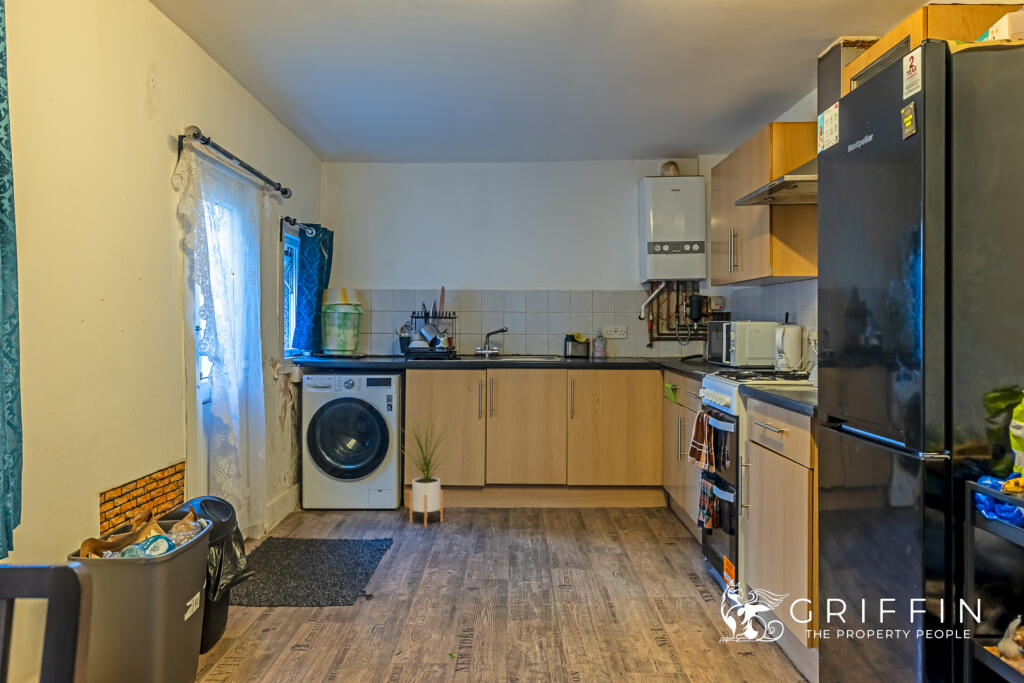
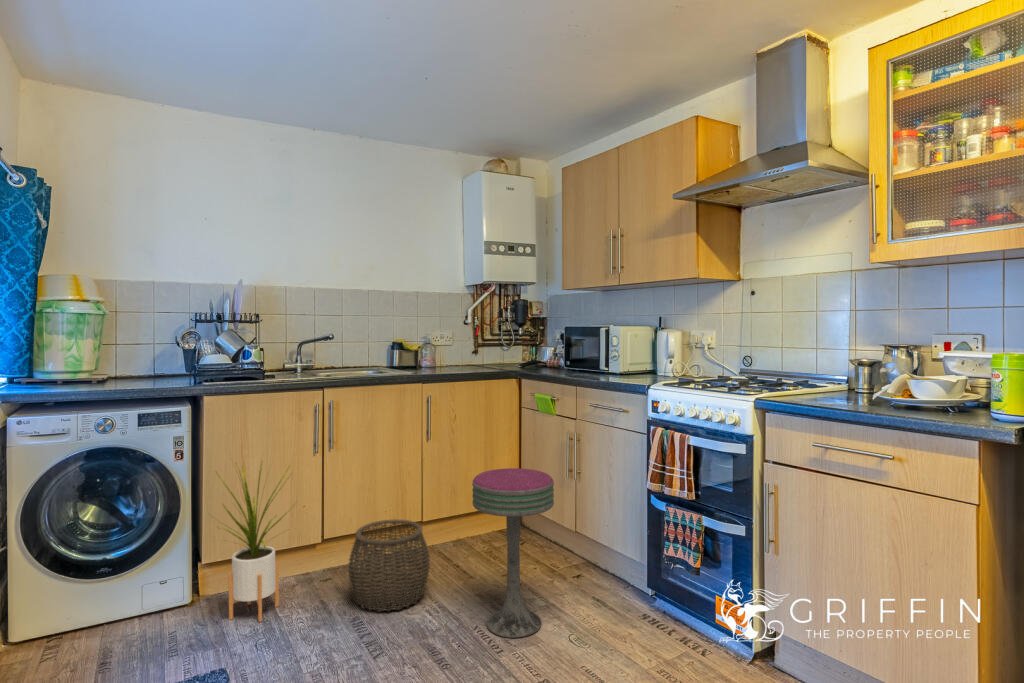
bar stool: none [554,439,622,577] -> present [472,468,554,638]
woven basket: none [484,473,547,541] -> present [348,520,430,612]

